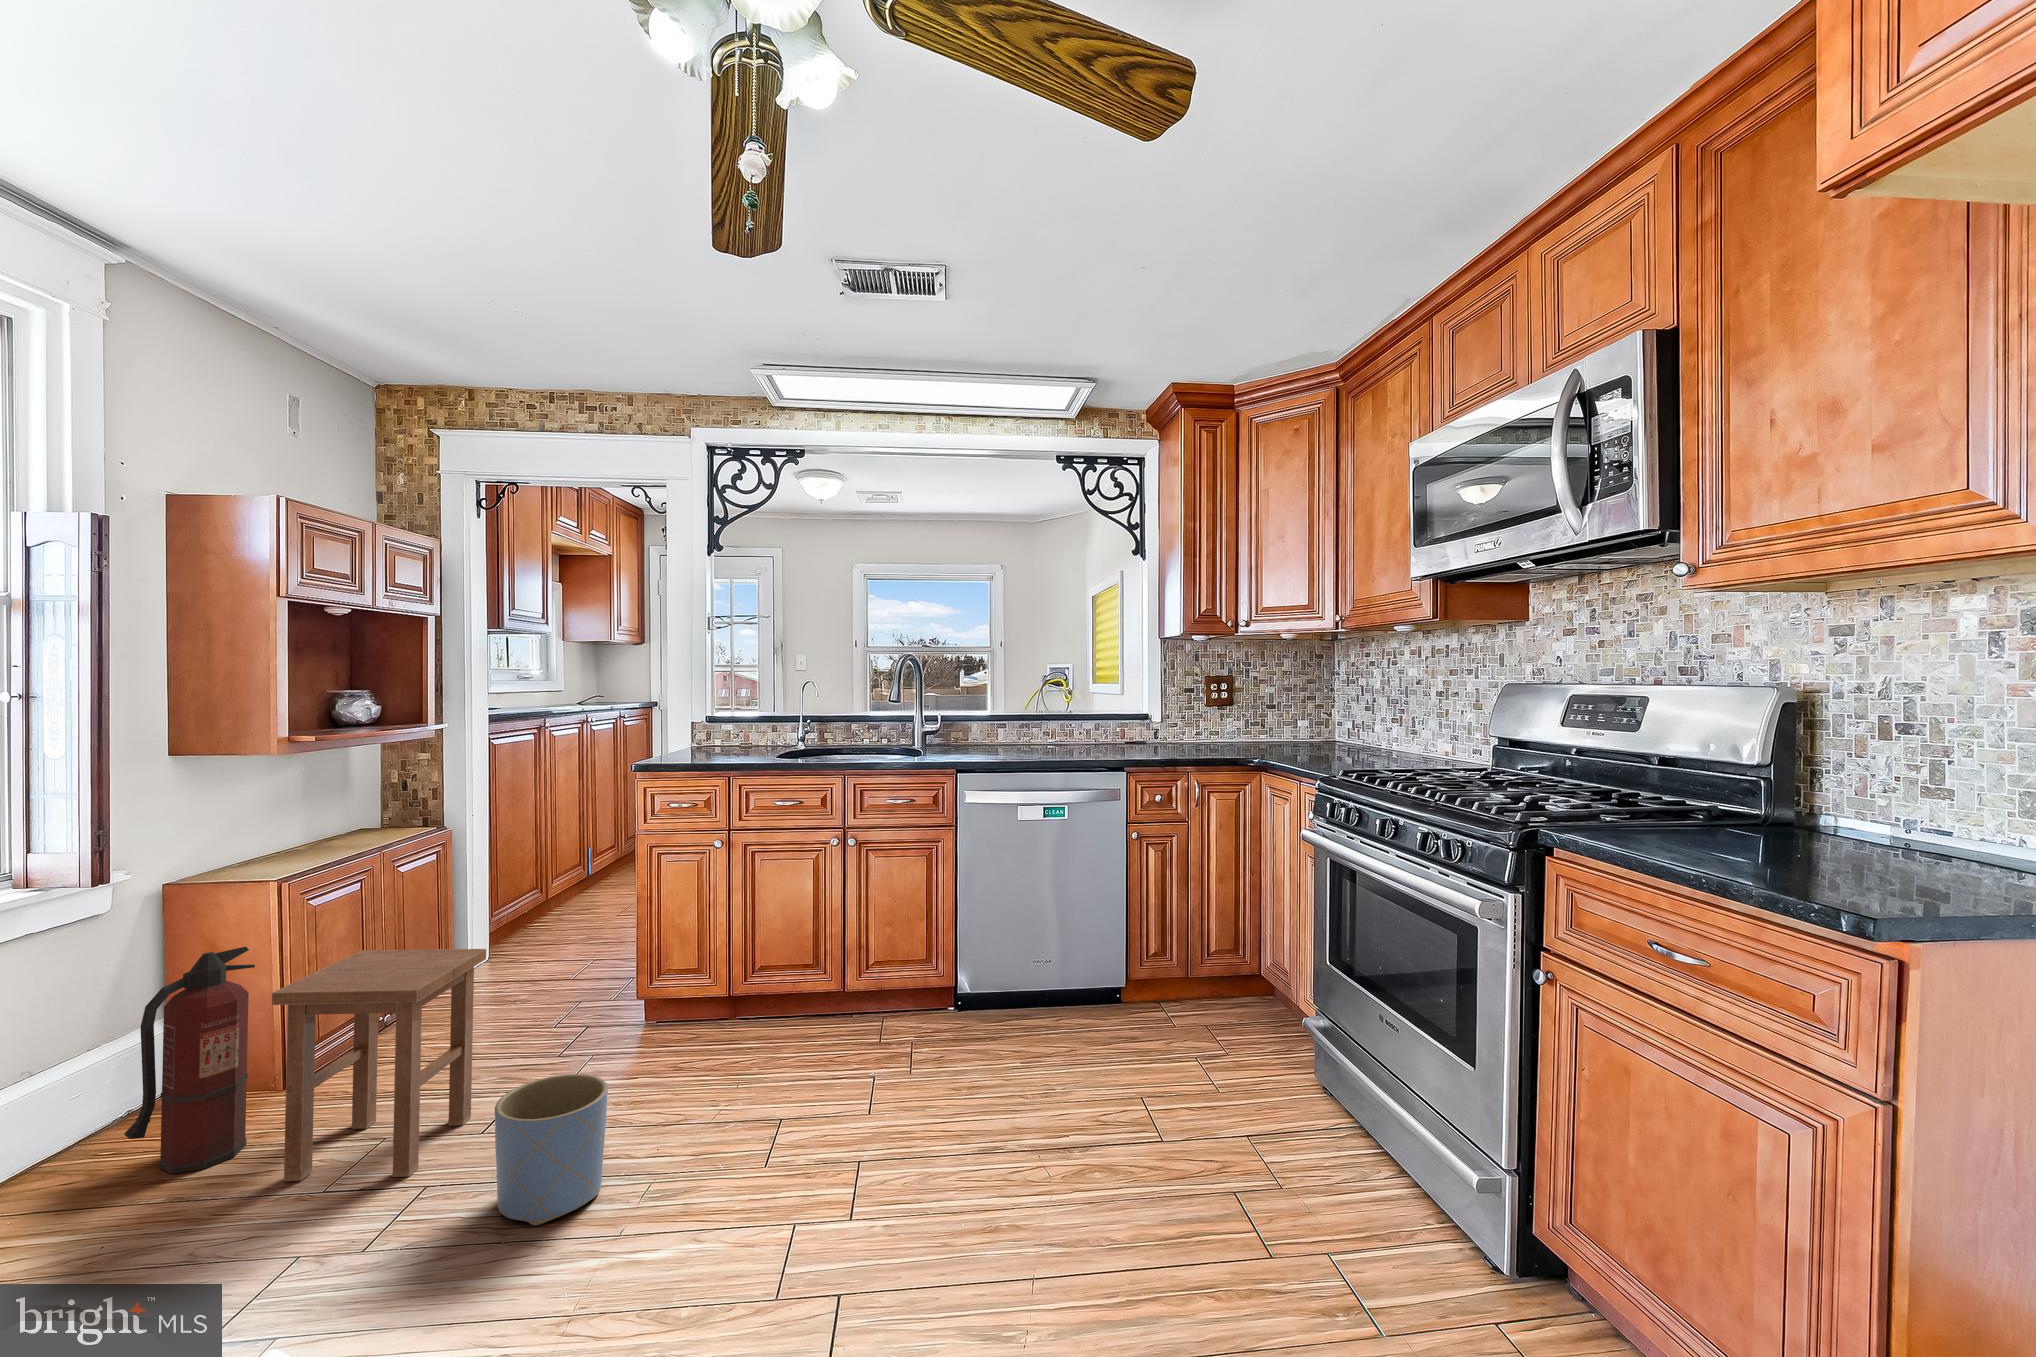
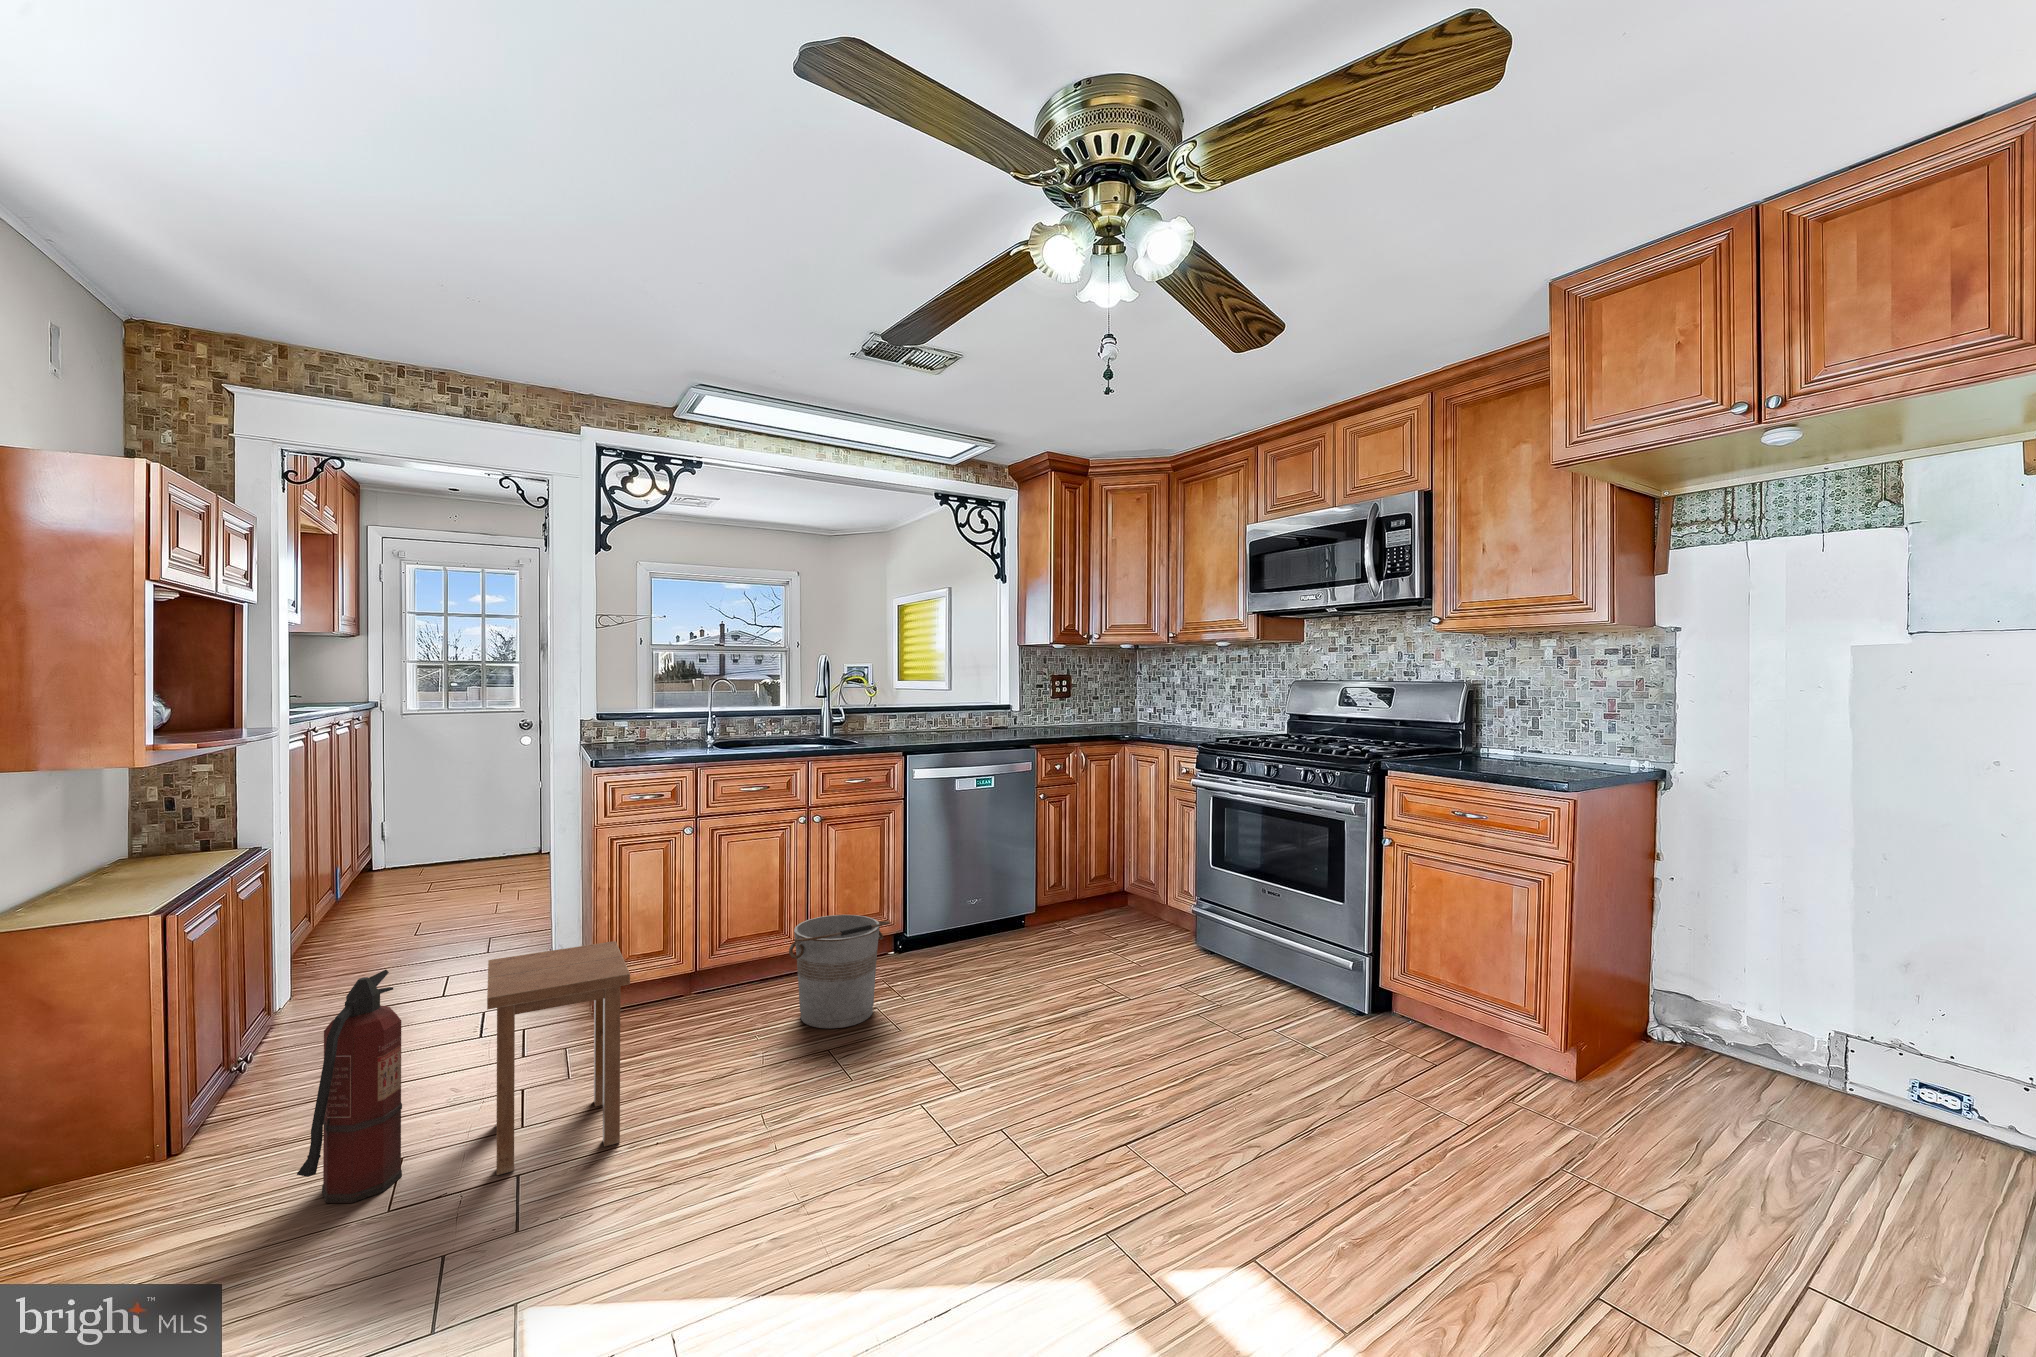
bucket: none [719,951,839,1091] -> present [789,915,889,1028]
planter: present [495,1074,608,1226] -> none [730,1022,815,1139]

